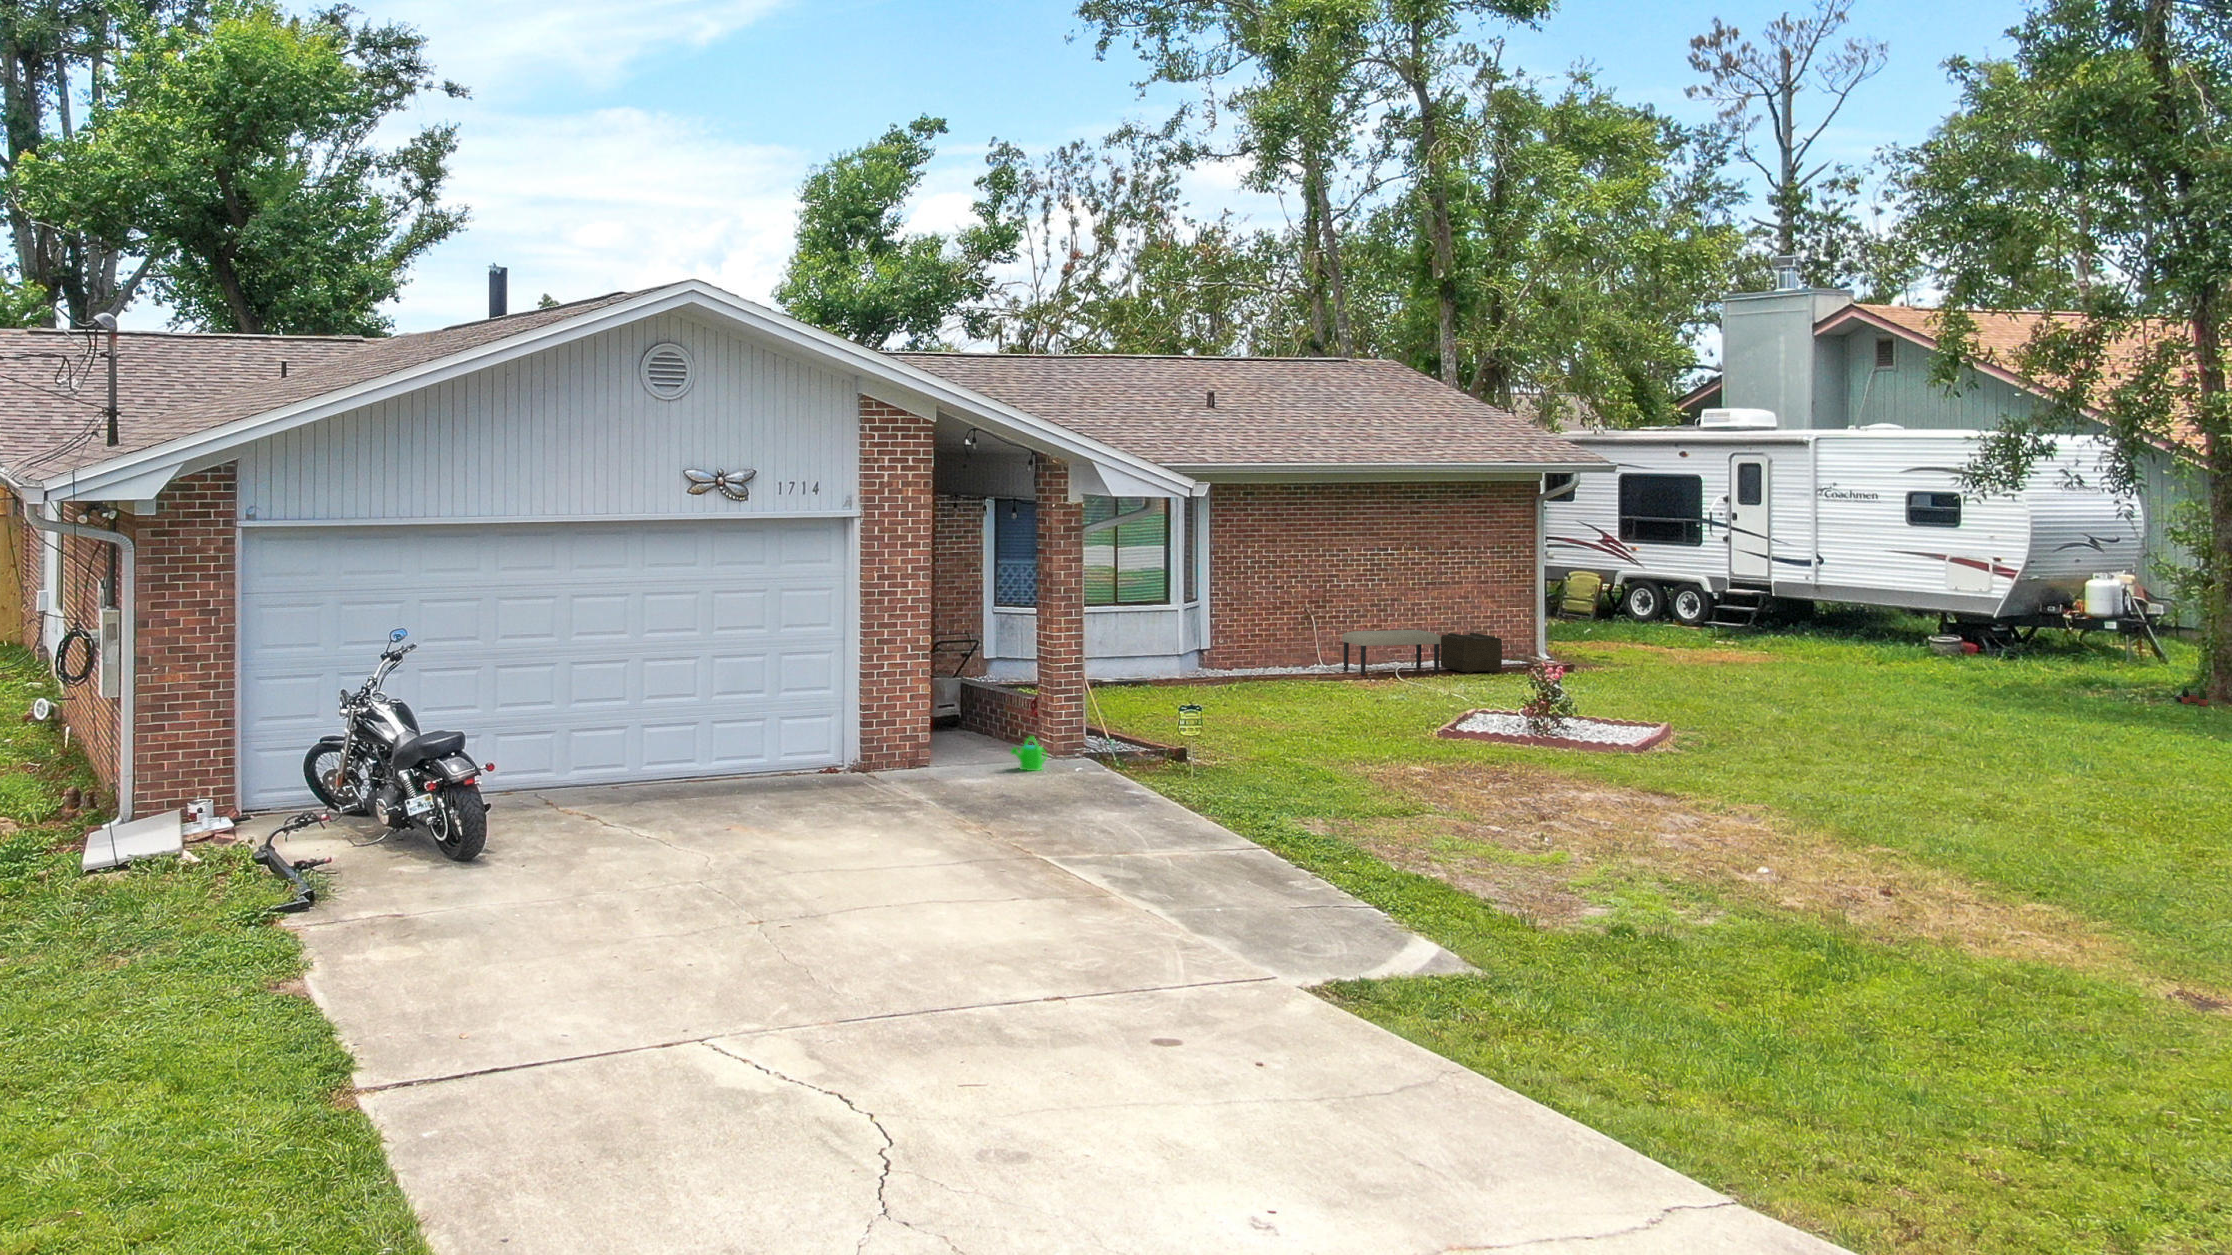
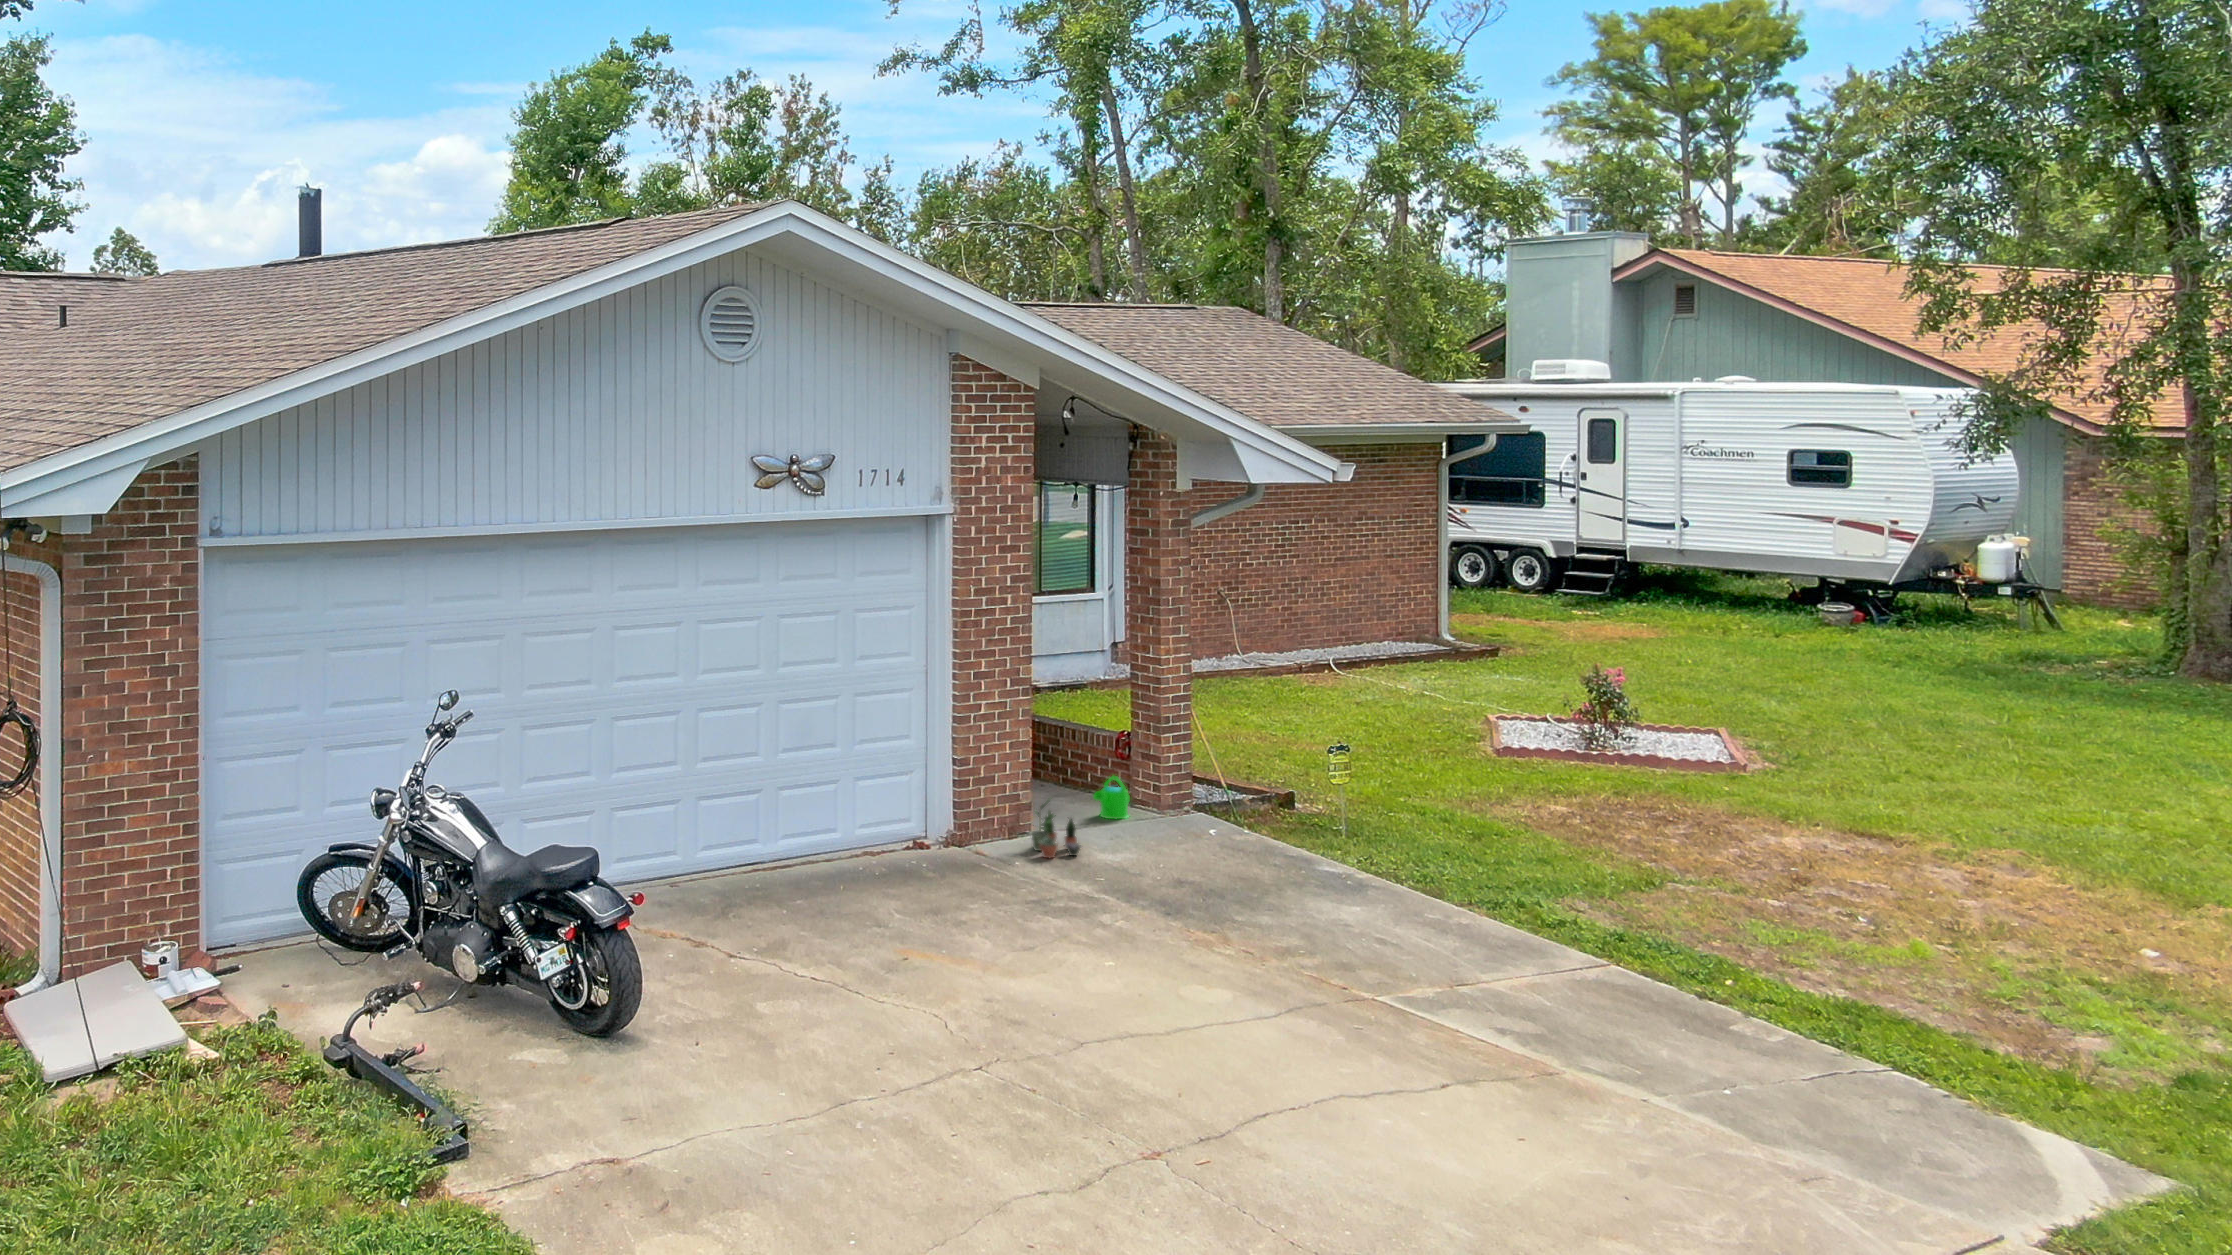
bench: present [1342,630,1441,676] -> none [1264,614,1369,668]
wooden crate: present [1441,633,1502,673] -> none [1360,615,1429,661]
potted plant: present [2174,675,2215,706] -> present [1031,800,1081,858]

